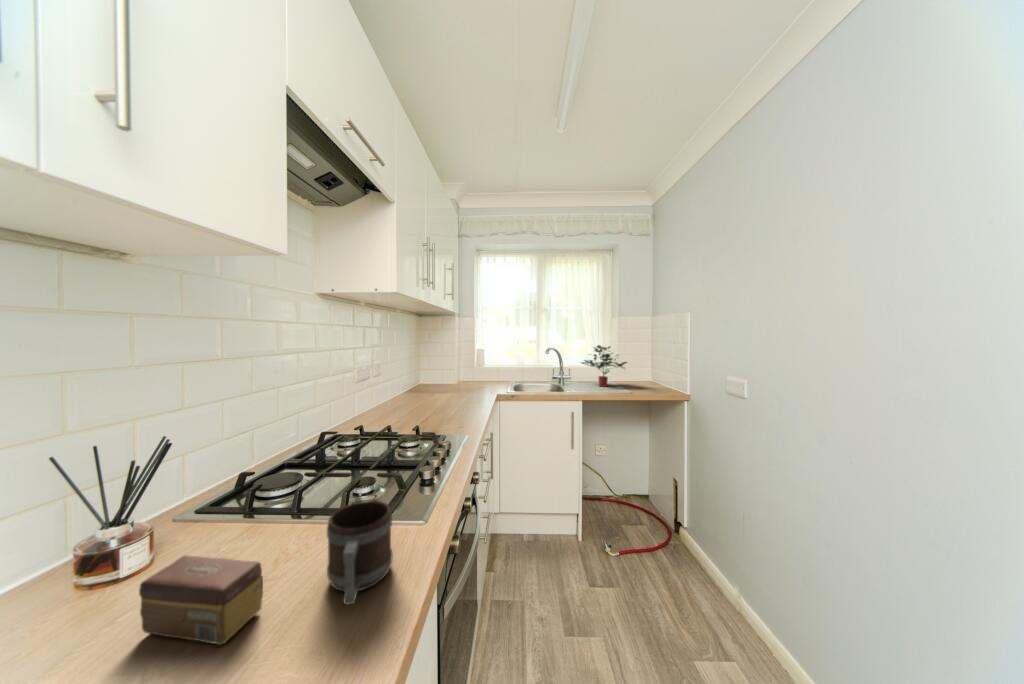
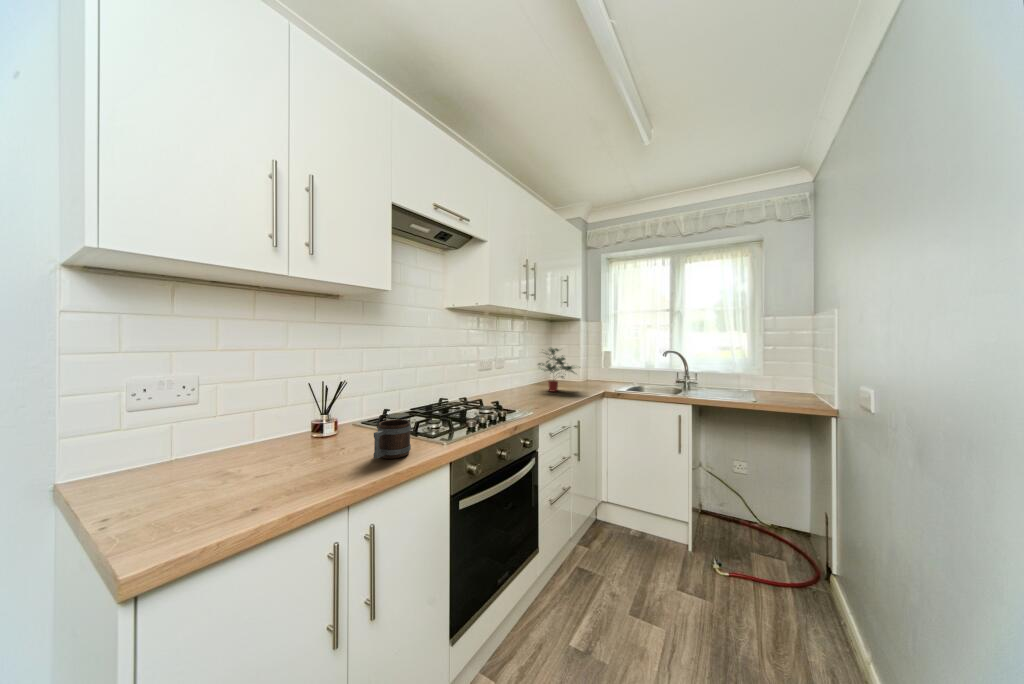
potted plant: present [581,345,627,386] -> present [538,348,574,392]
tea box: present [139,555,263,644] -> none [314,427,352,459]

